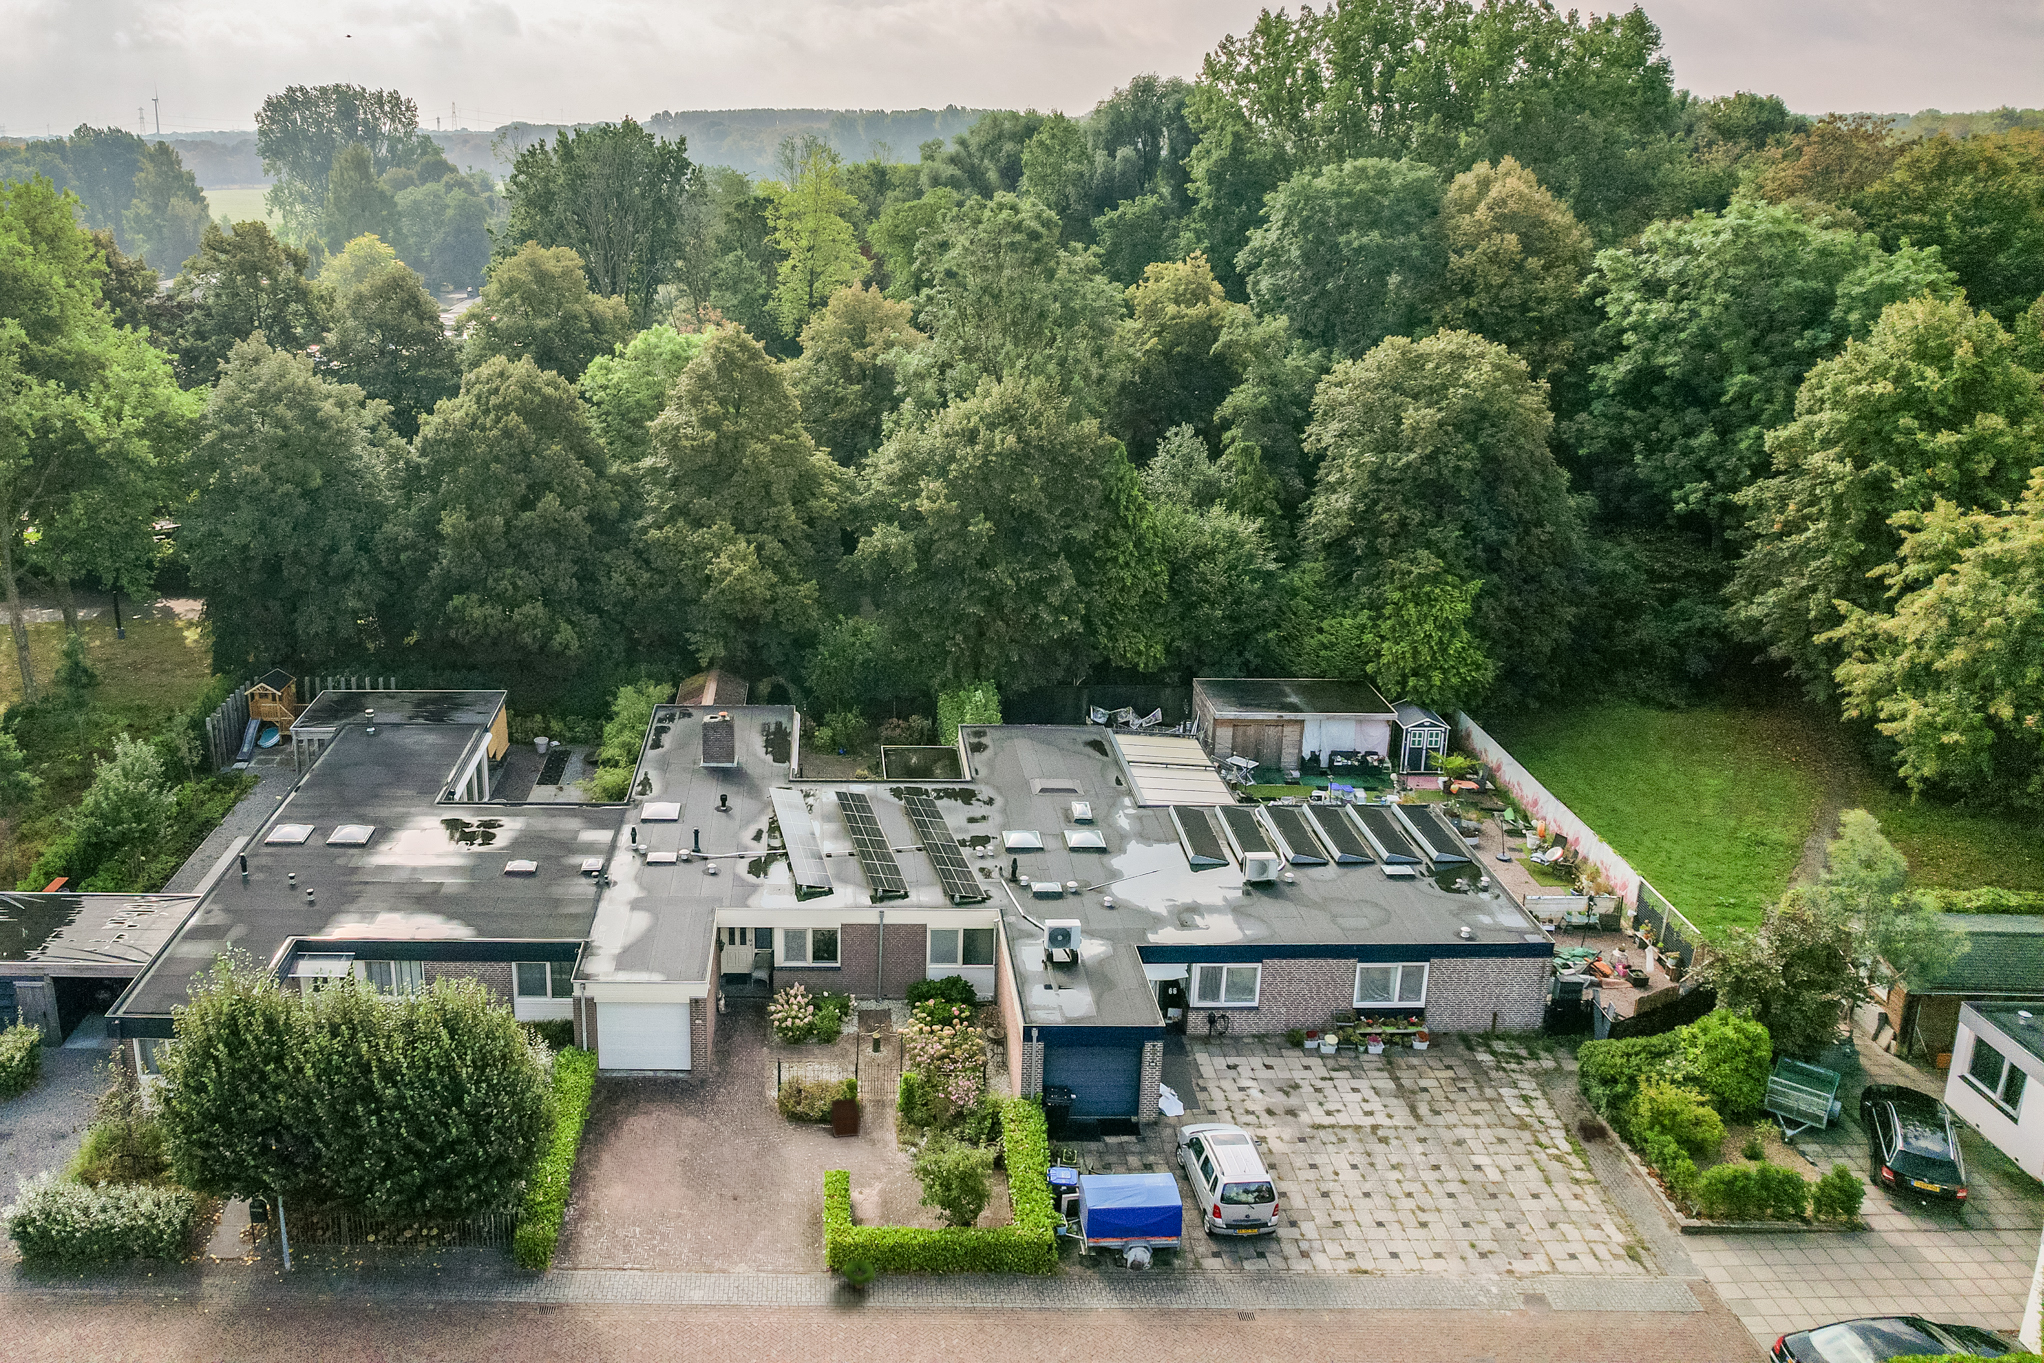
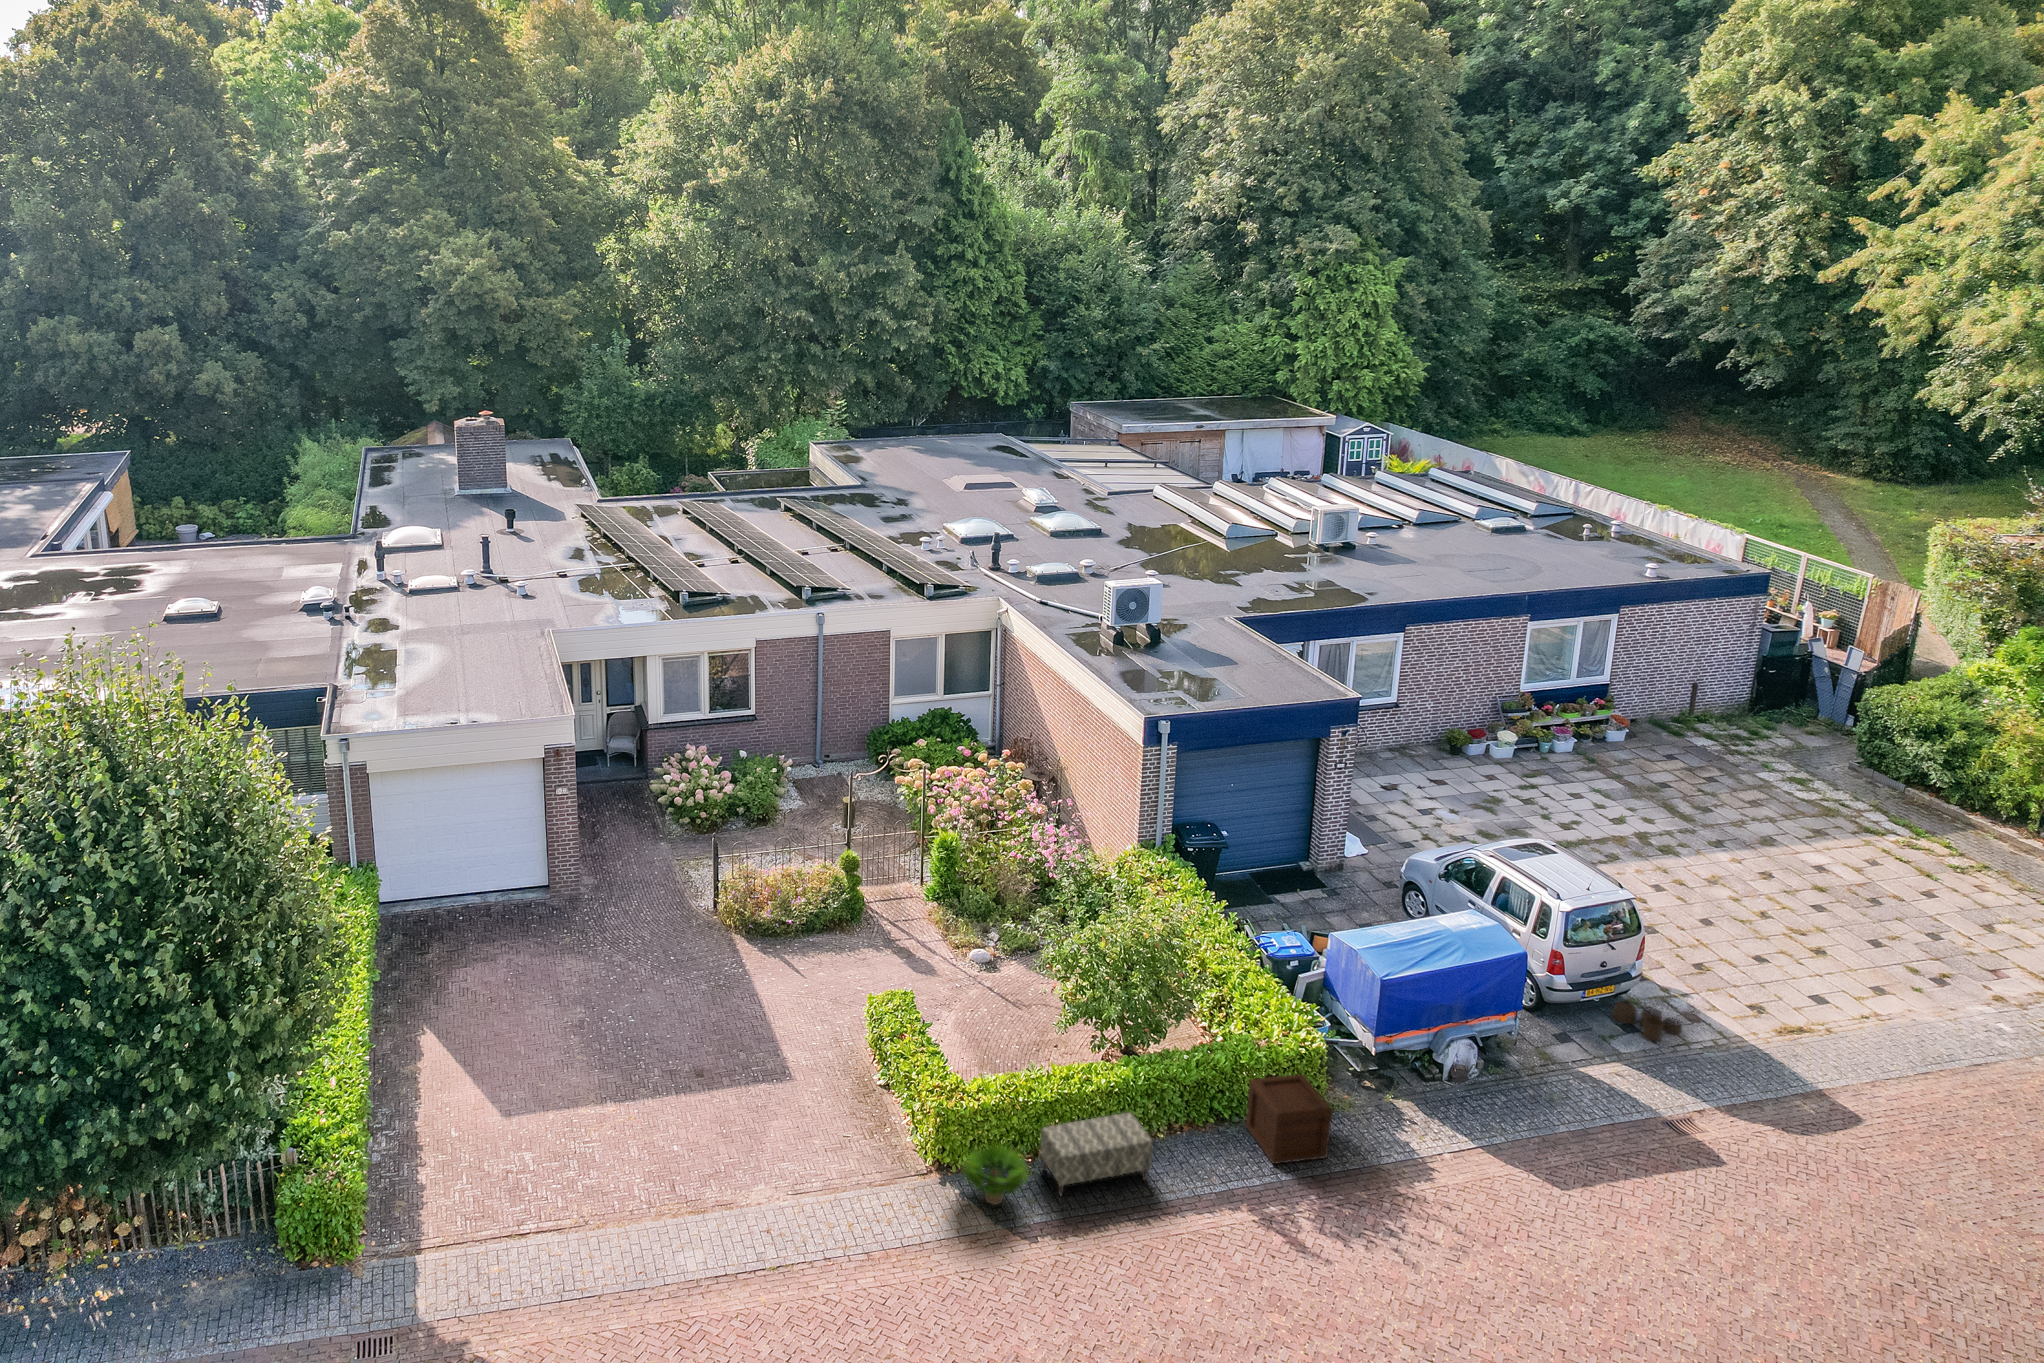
wooden crate: present [830,1098,860,1137] -> present [1246,1074,1332,1164]
woven basket: present [1578,1119,1607,1142] -> present [1612,1001,1682,1041]
bench: none [888,1255,940,1291] -> present [1040,1113,1153,1196]

